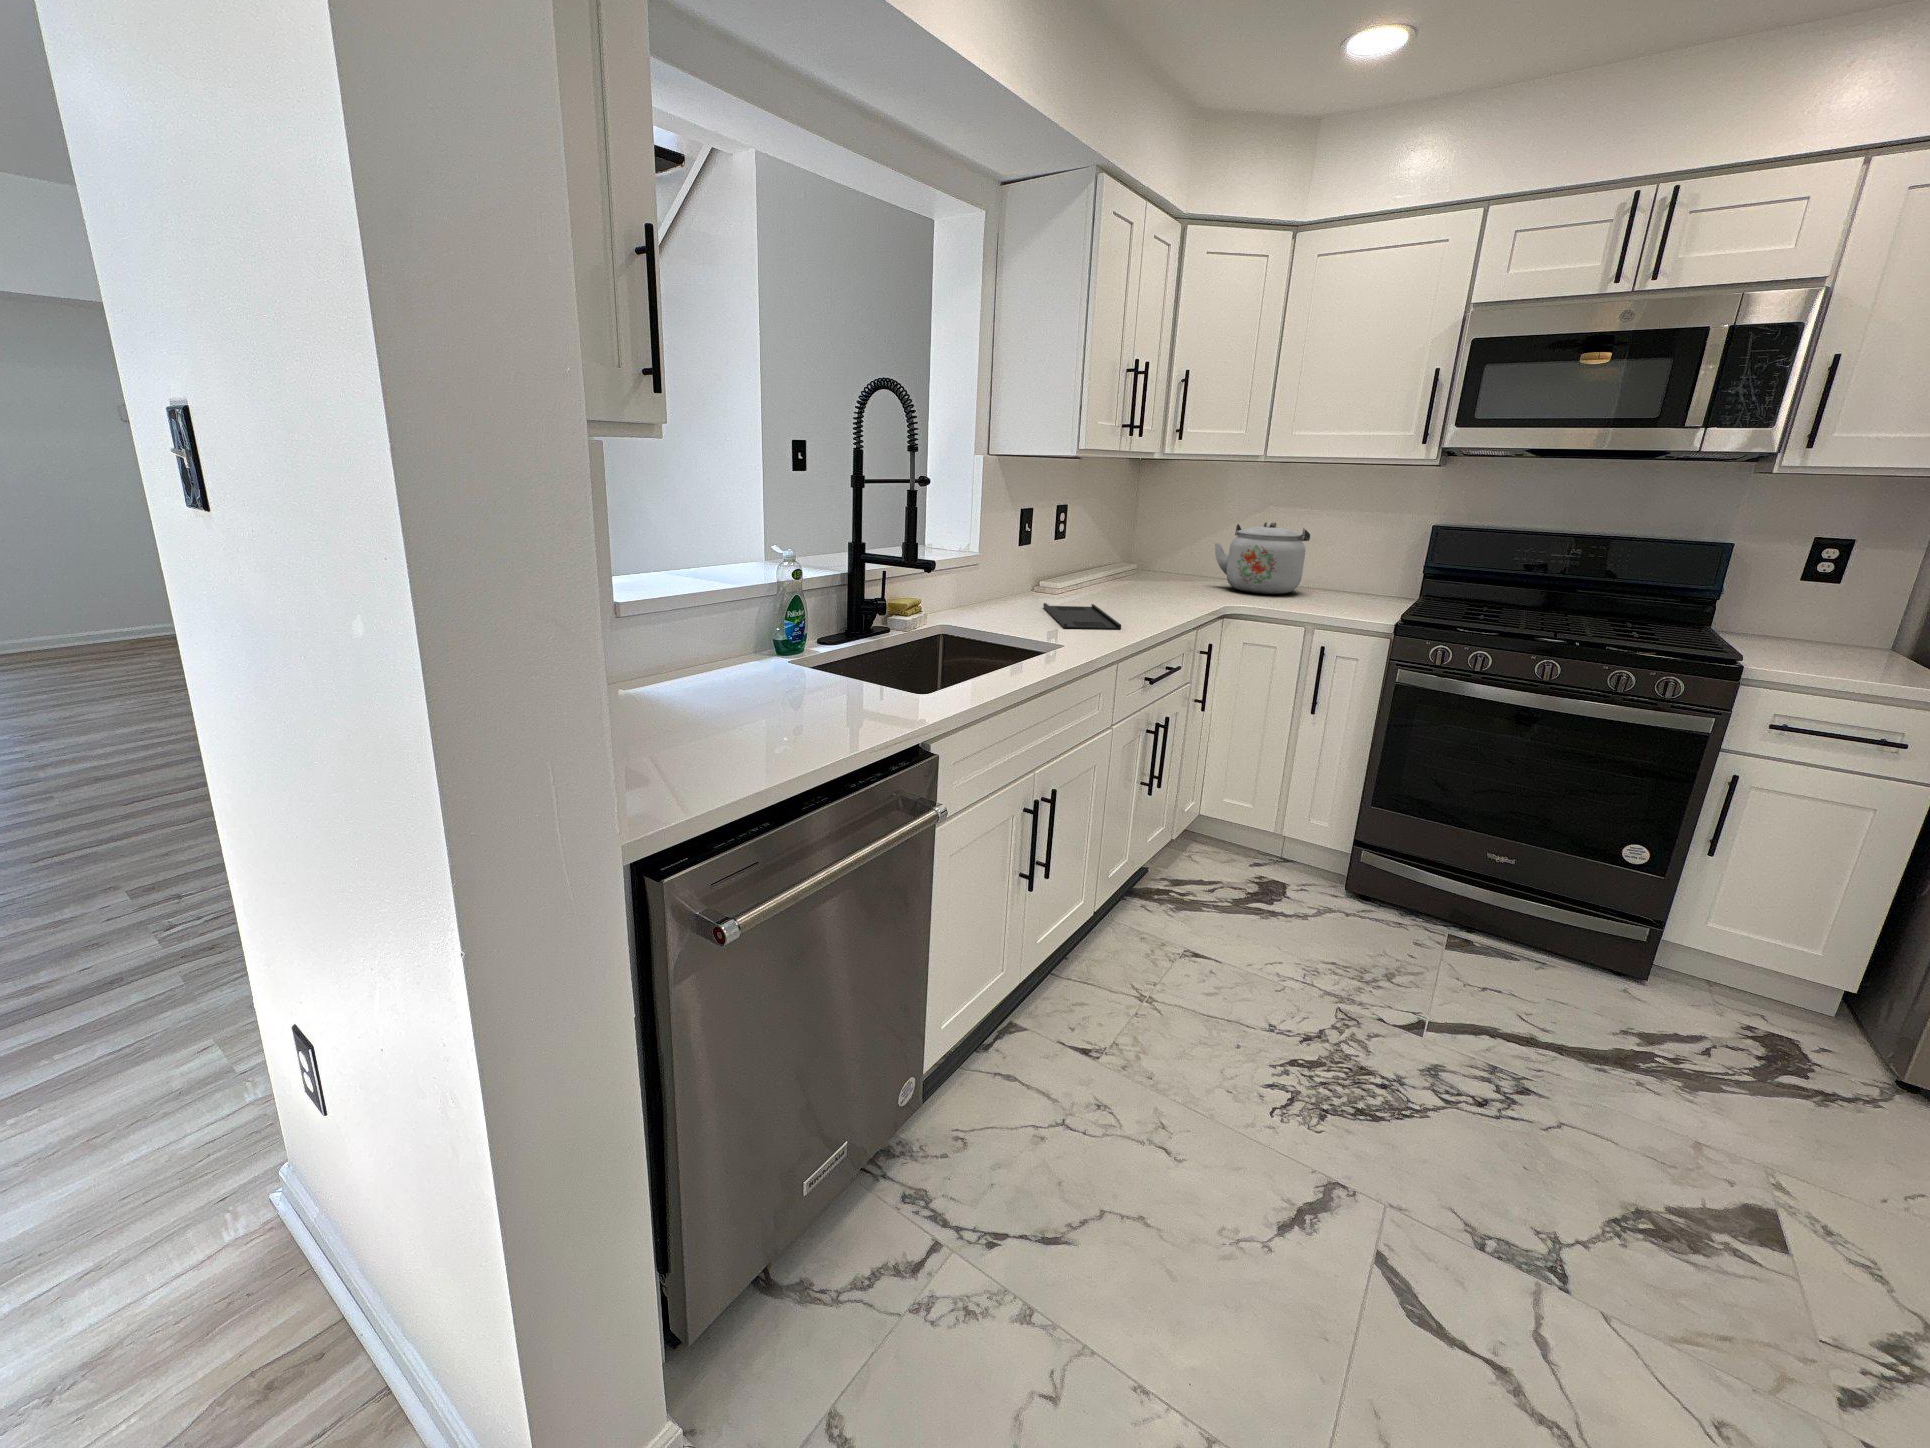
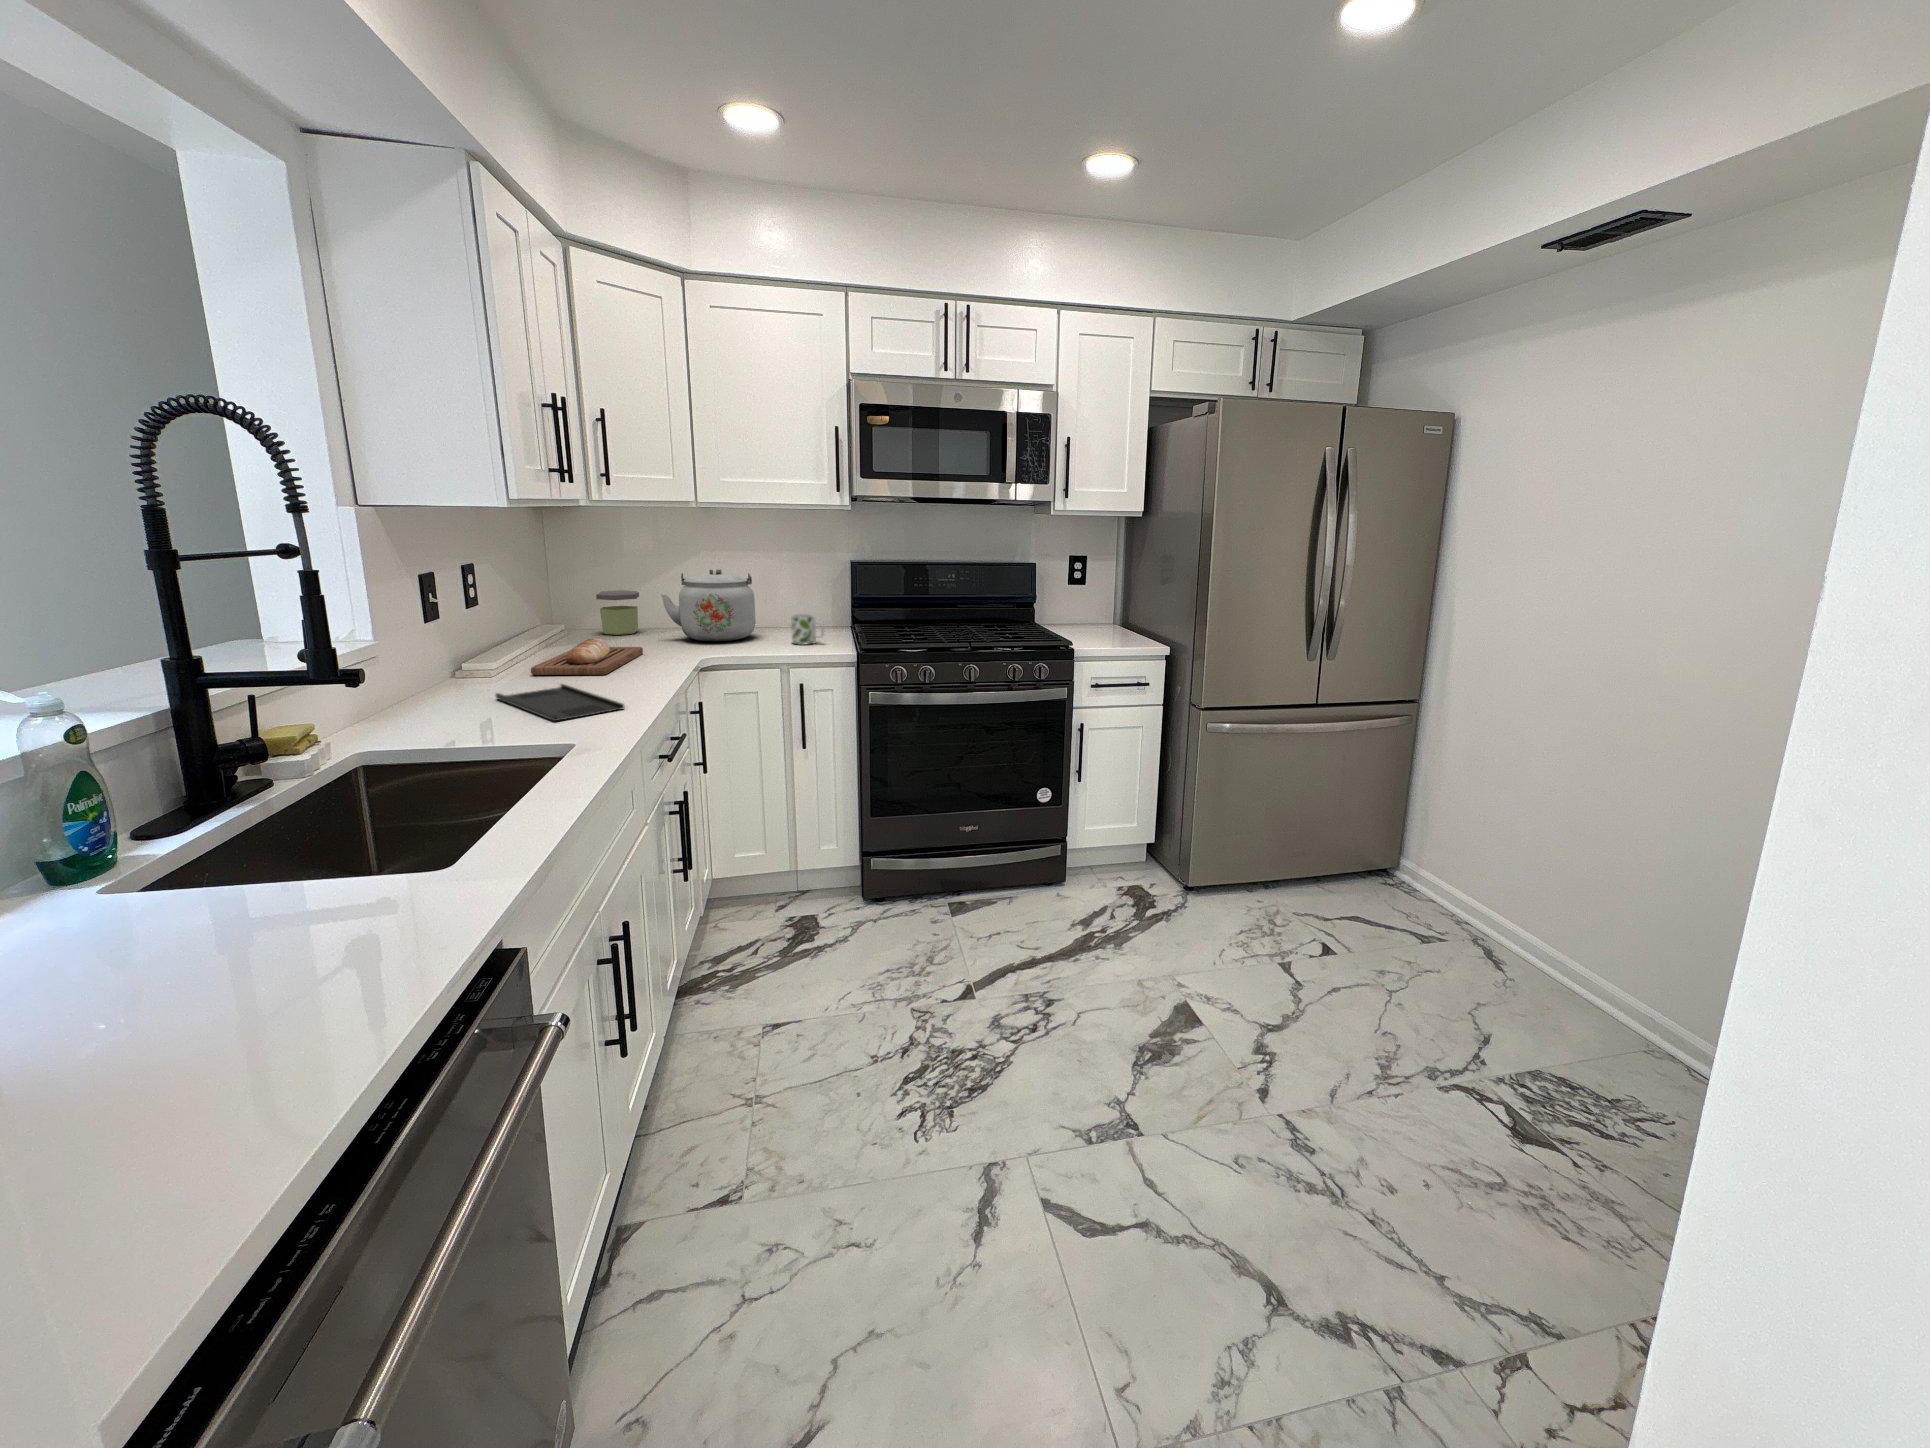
jar: none [1165,537,1203,578] -> present [596,590,639,635]
bread loaf: none [1082,574,1181,604] -> present [531,638,643,675]
mug: none [1330,575,1369,607] -> present [791,614,824,644]

